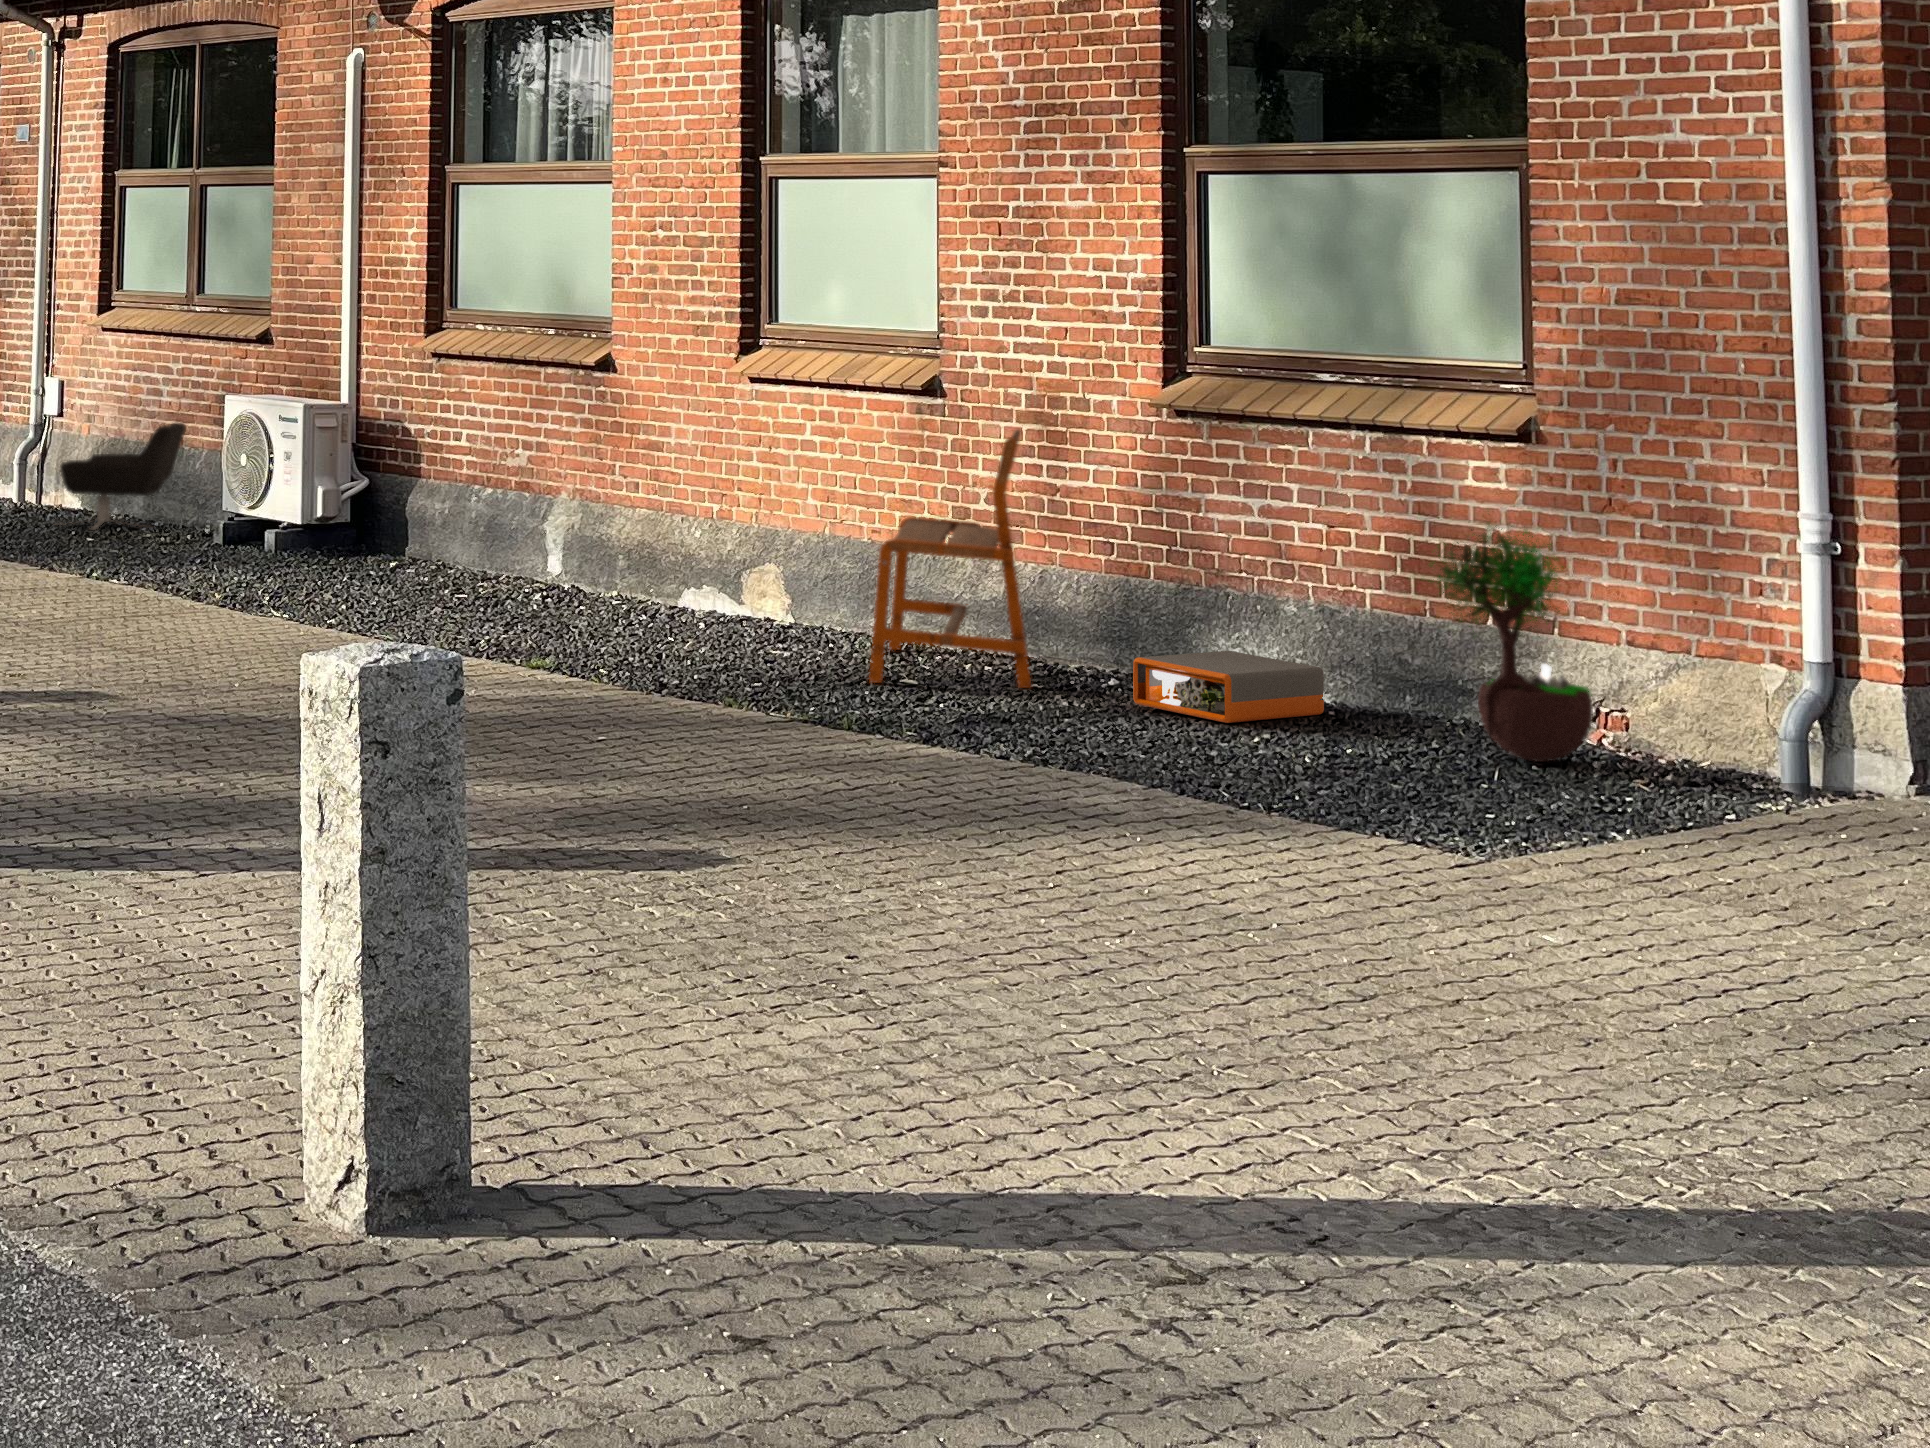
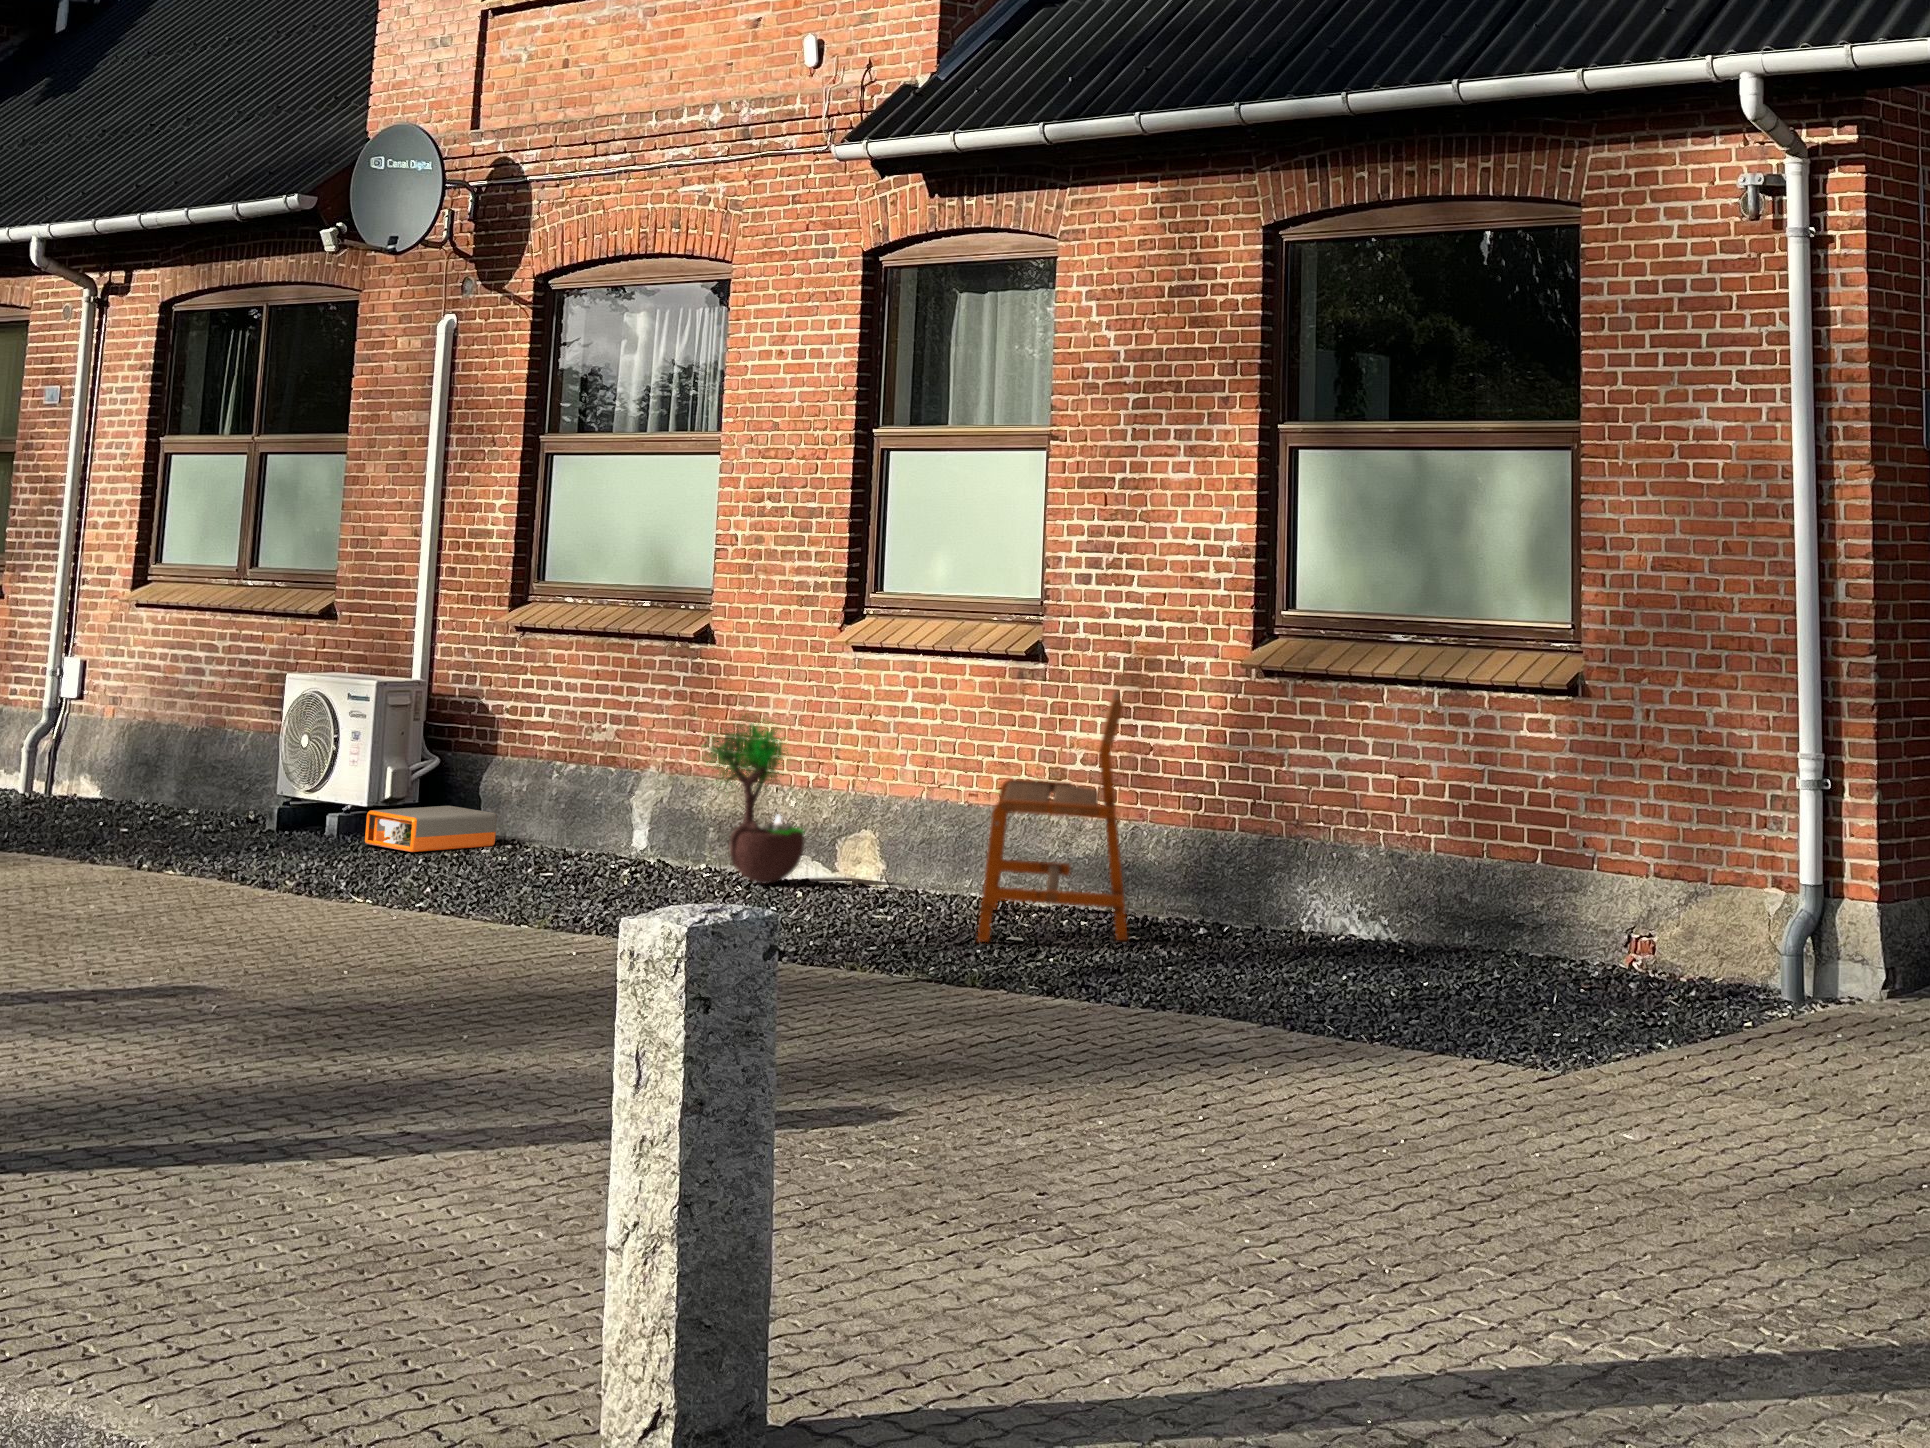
lounge chair: present [60,423,186,530] -> none [73,702,230,820]
potted tree: present [1433,526,1593,762] -> present [702,716,805,884]
storage box: present [1133,651,1324,723] -> present [365,806,497,852]

